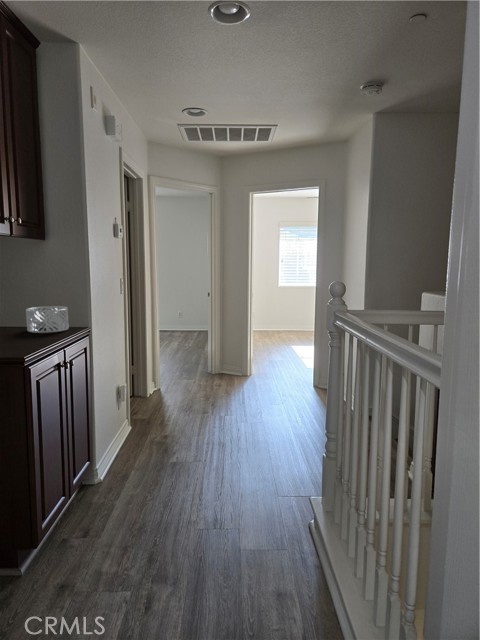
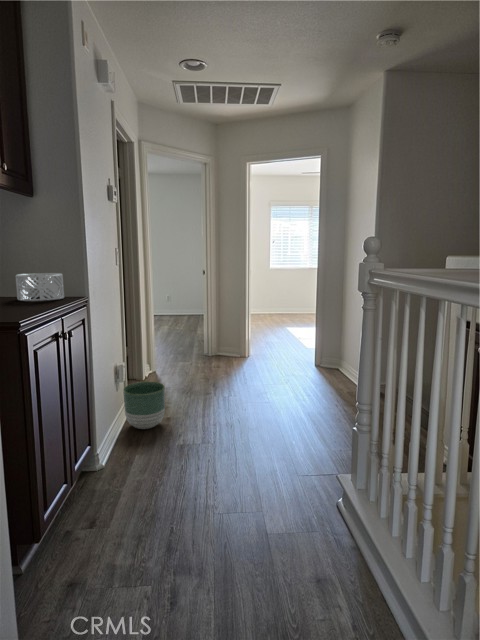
planter: none [125,400,163,444] -> present [123,382,165,429]

